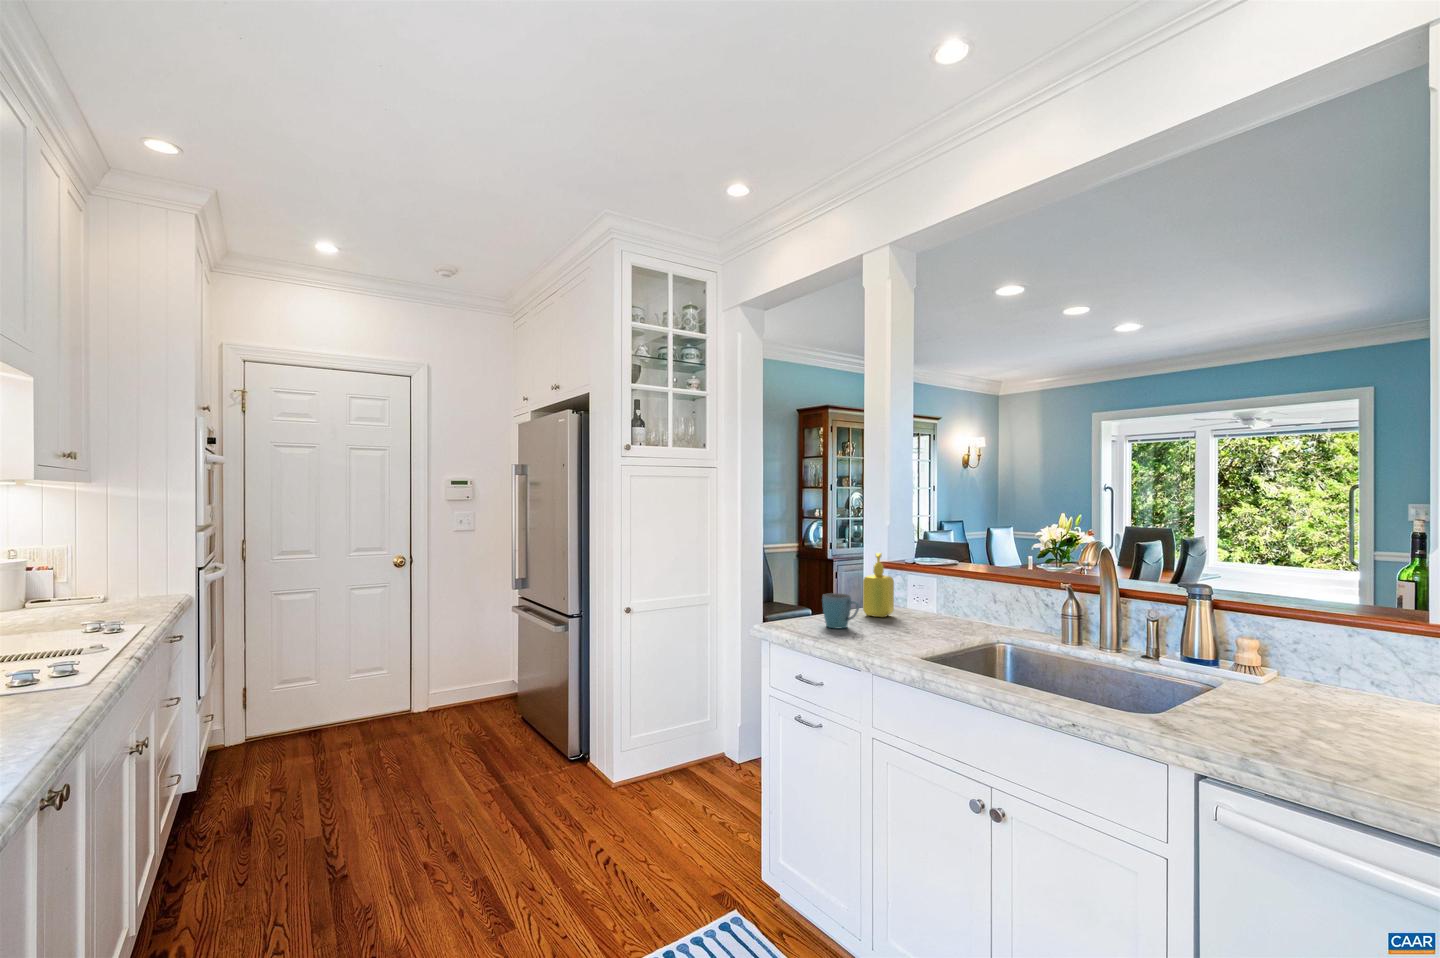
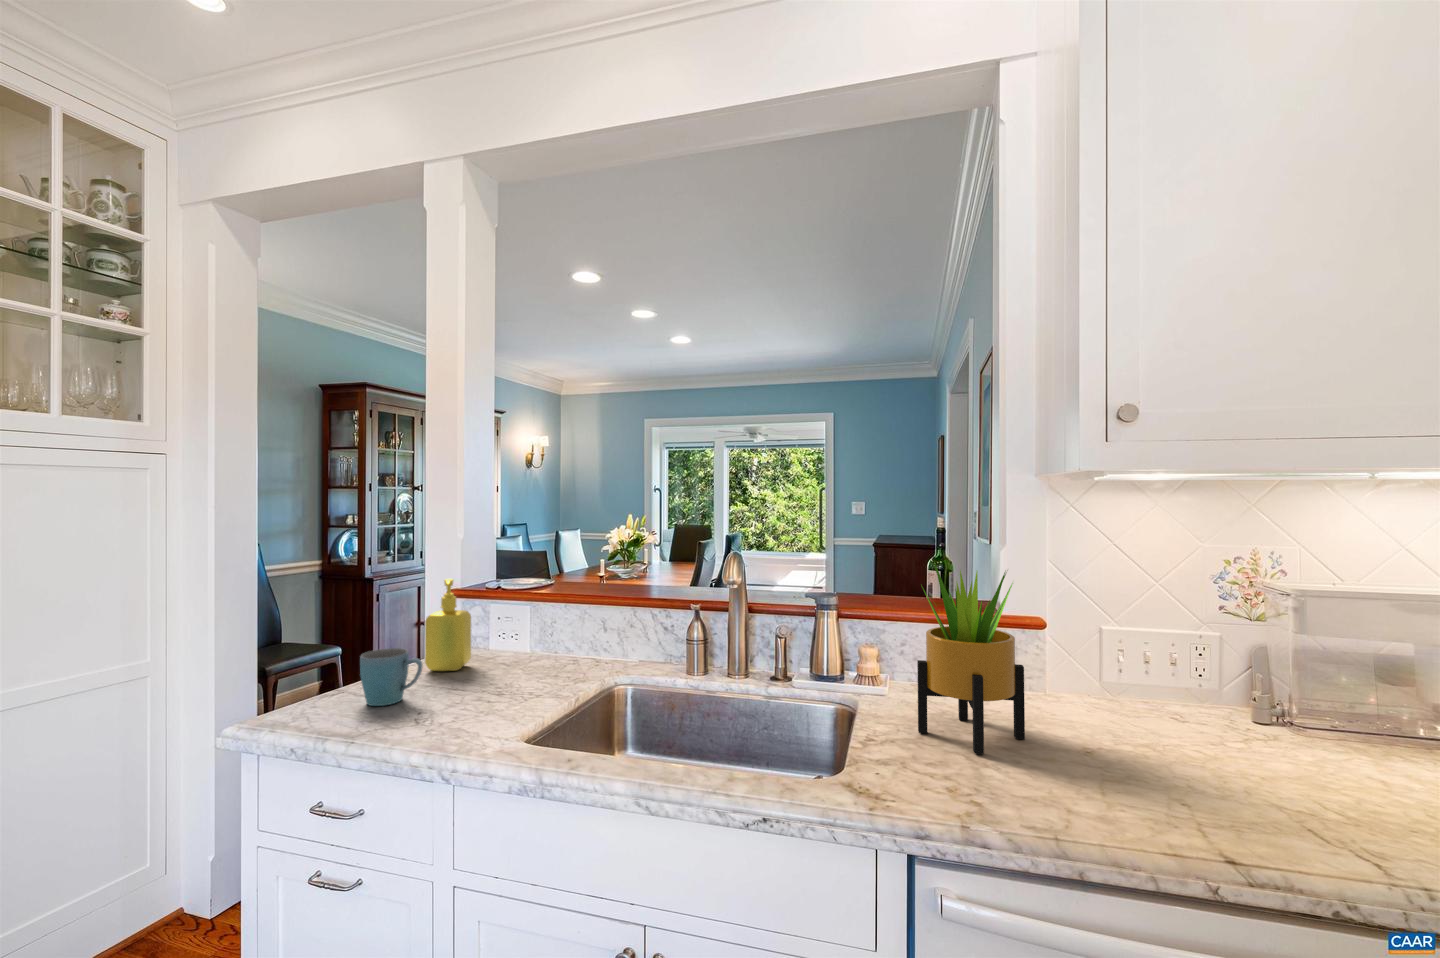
potted plant: none [1255,557,1382,731] -> present [917,563,1025,754]

